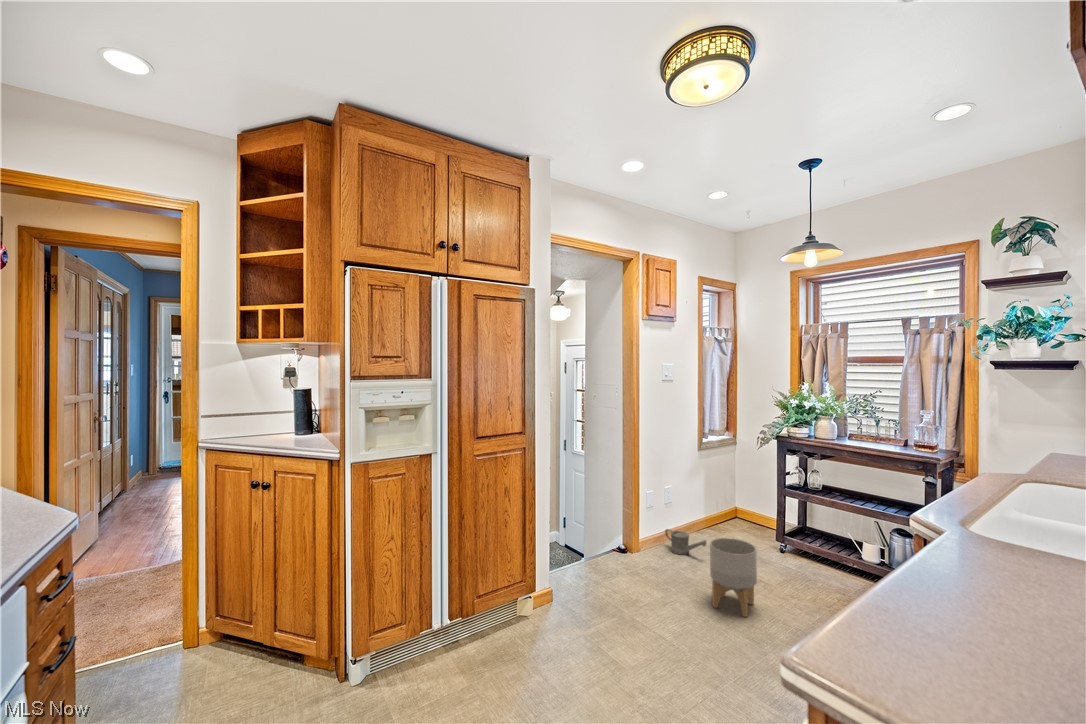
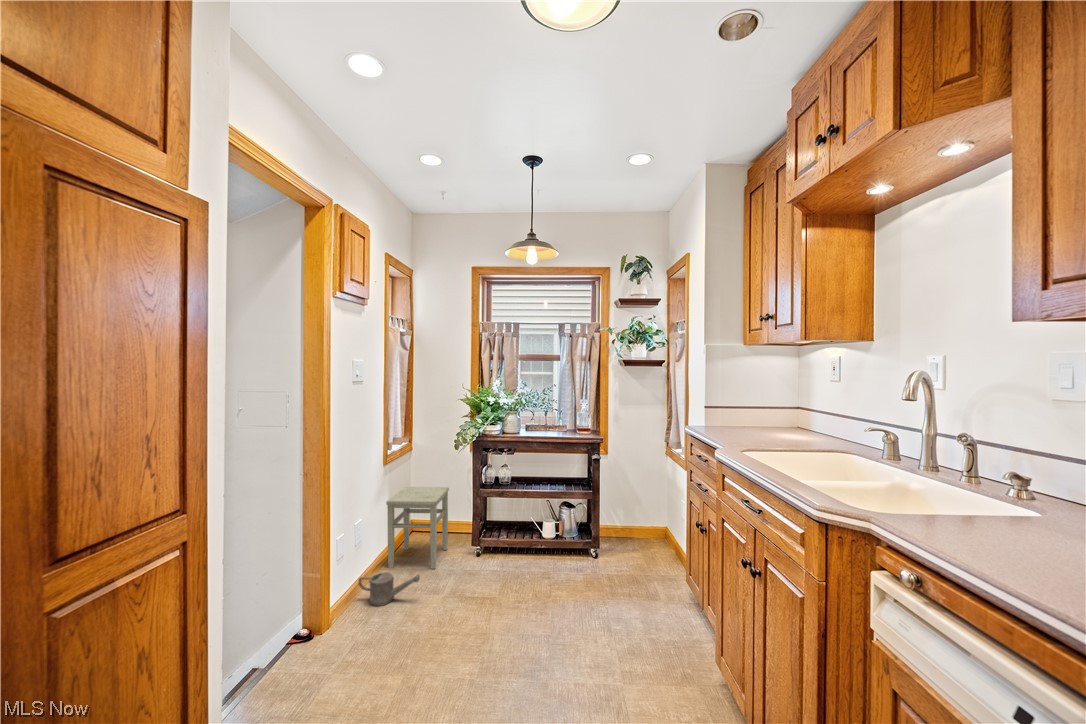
stool: none [698,475,760,549] -> present [386,487,449,569]
planter: present [710,538,757,617] -> none [460,562,511,660]

